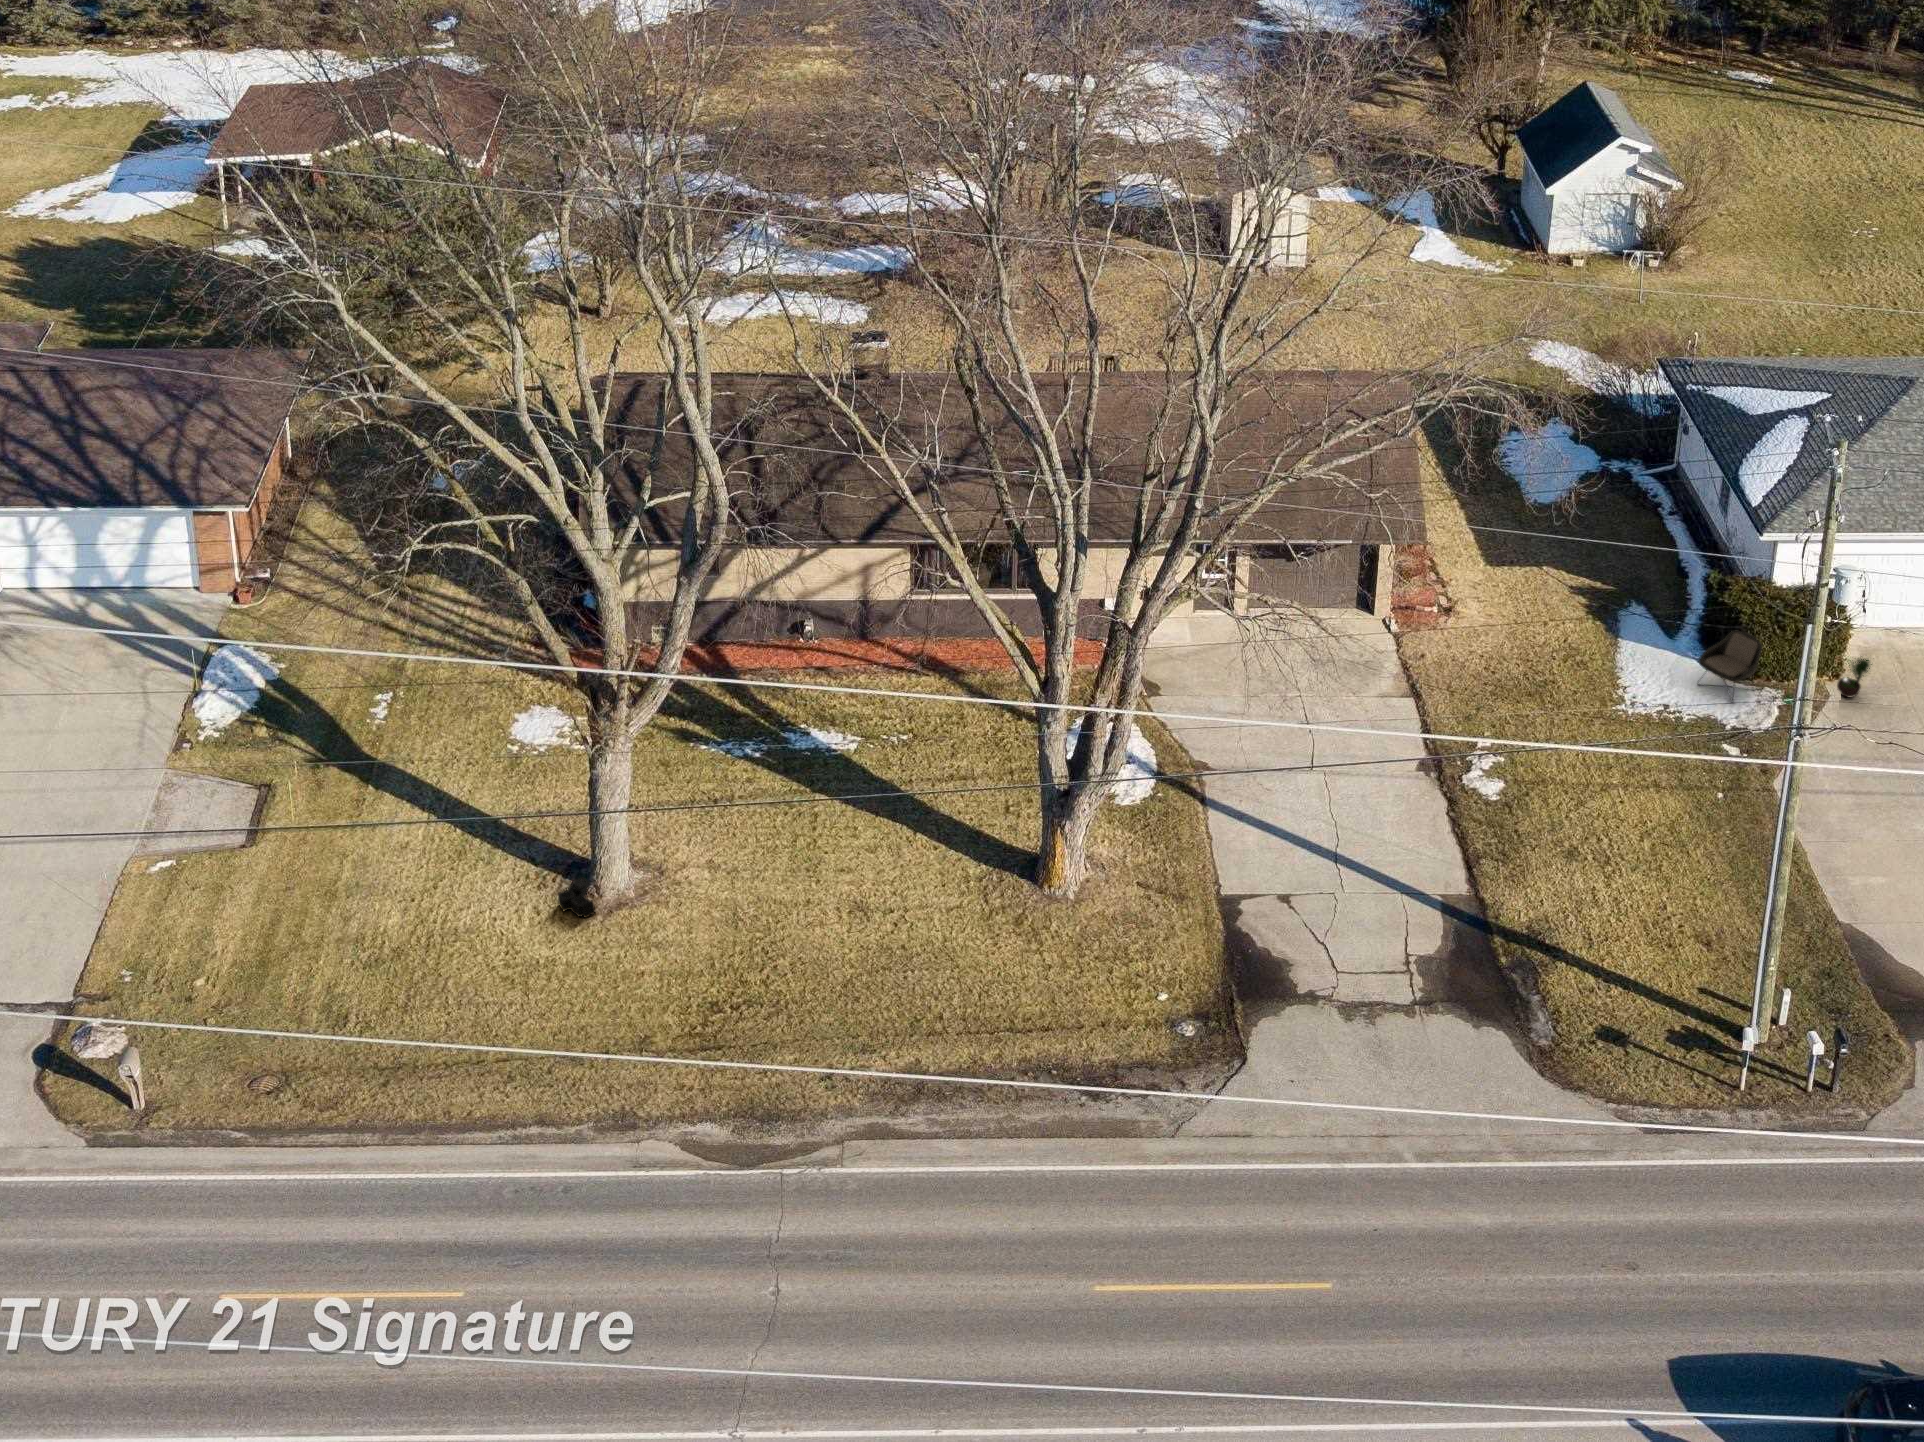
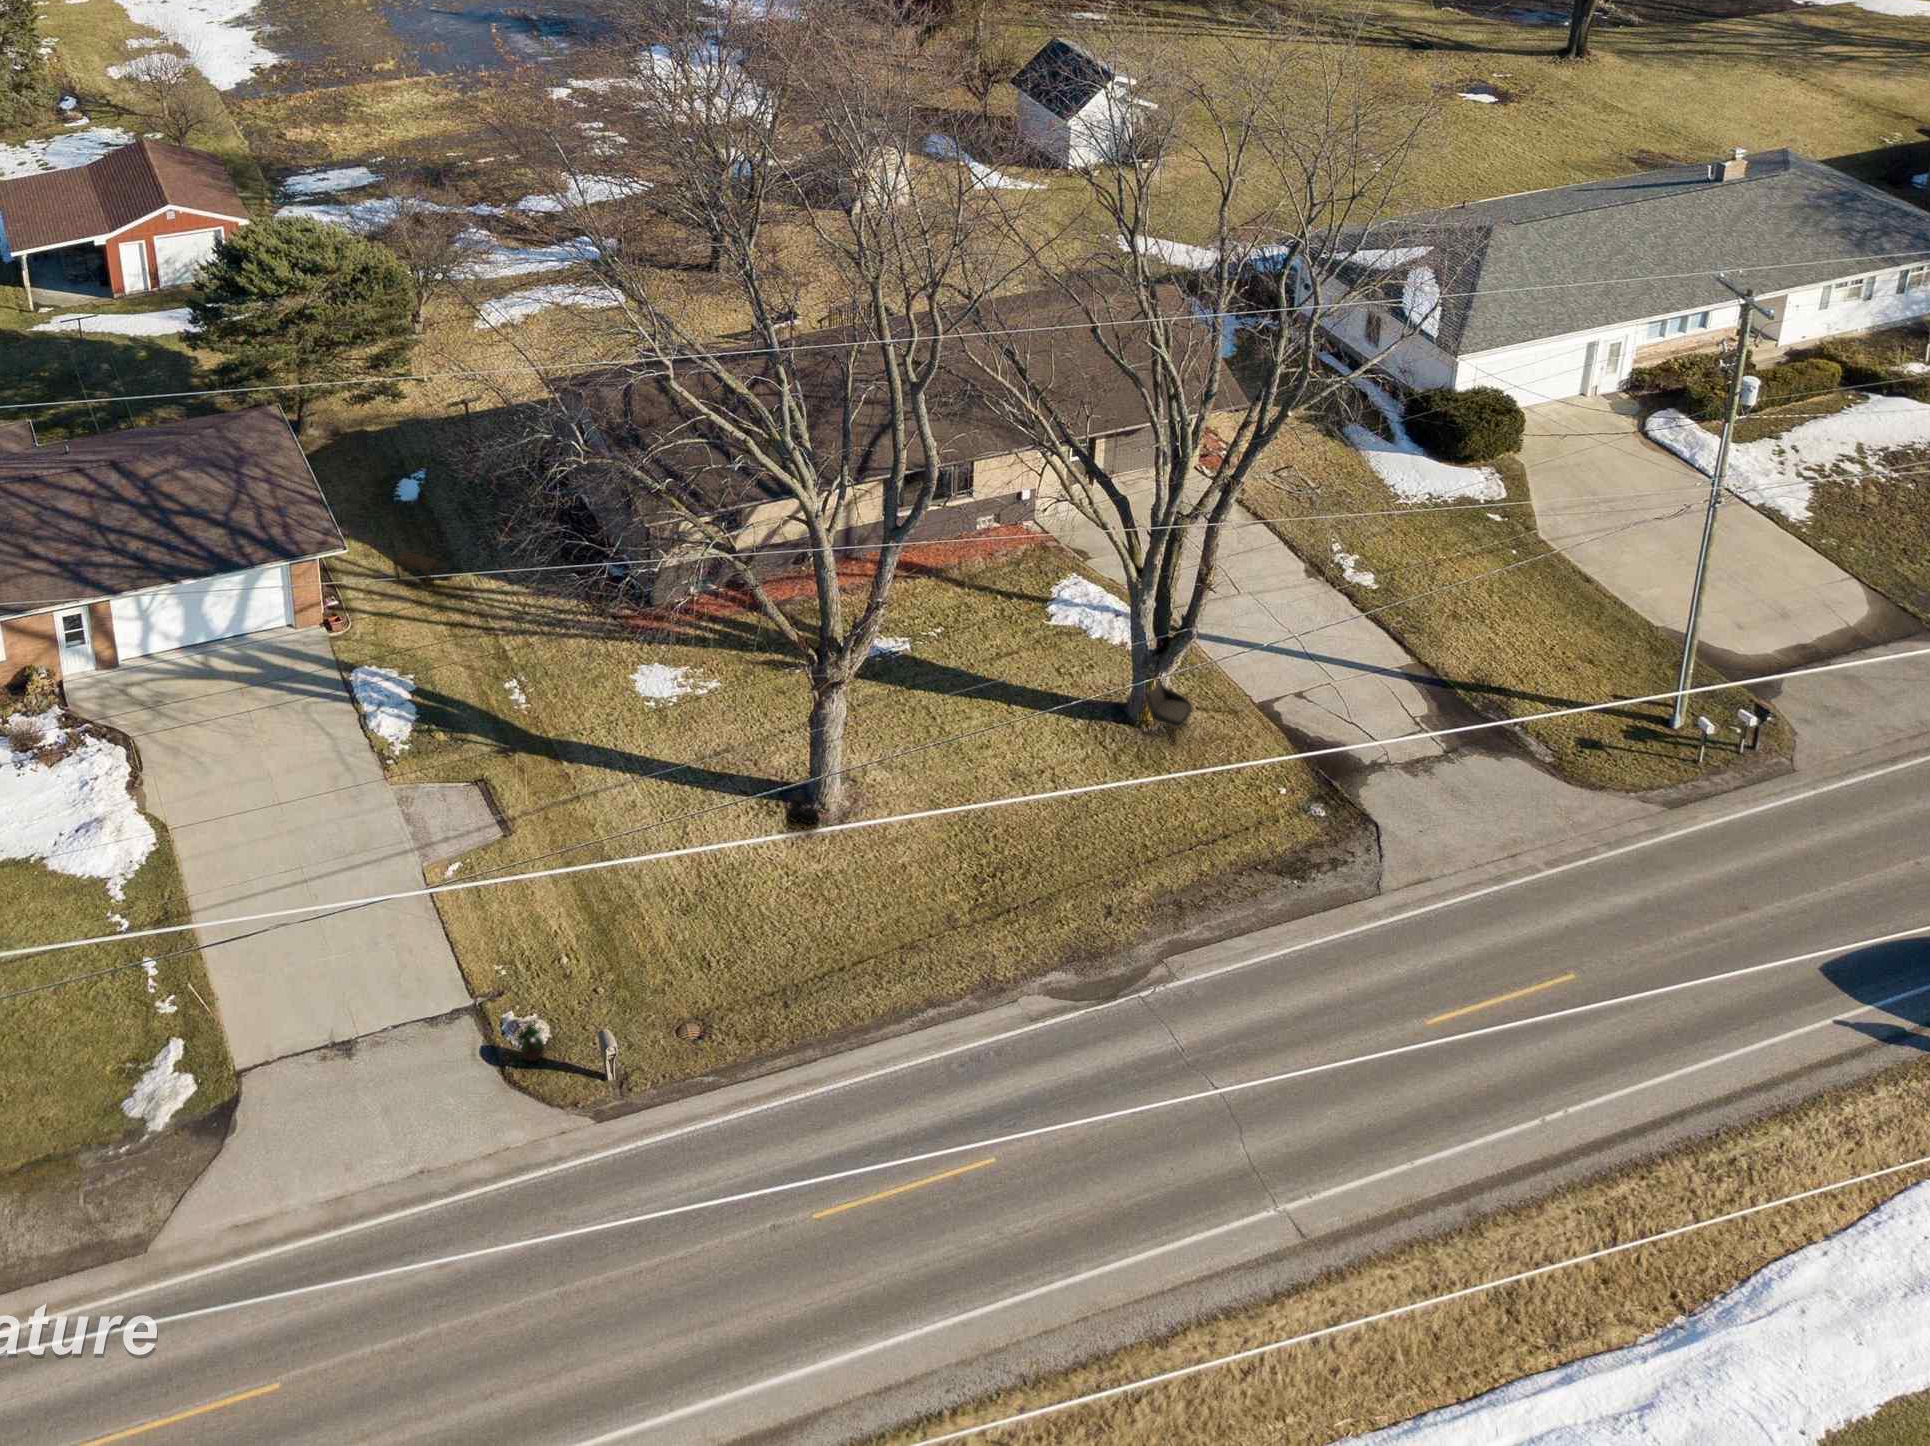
bench: none [344,532,390,578] -> present [393,551,437,587]
lounge chair: present [1699,631,1763,702] -> present [1145,682,1192,743]
potted tree: present [1837,658,1872,697] -> present [515,1021,544,1061]

